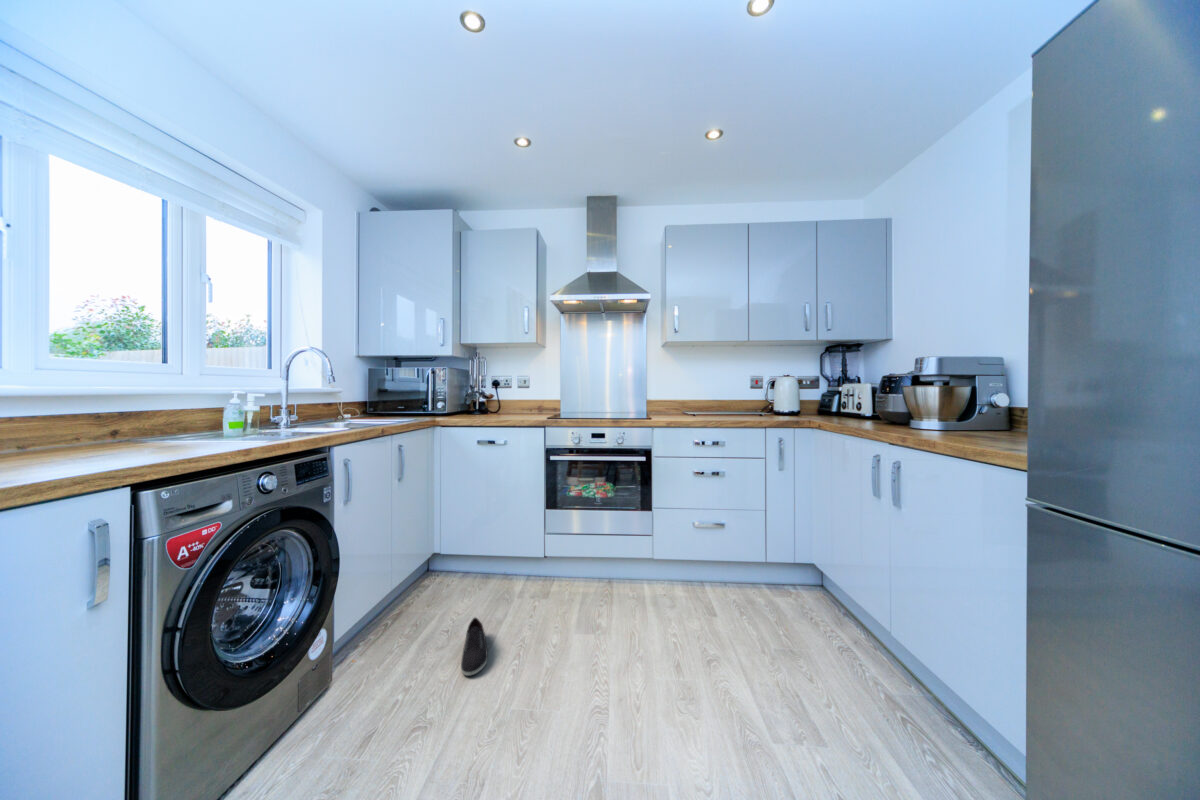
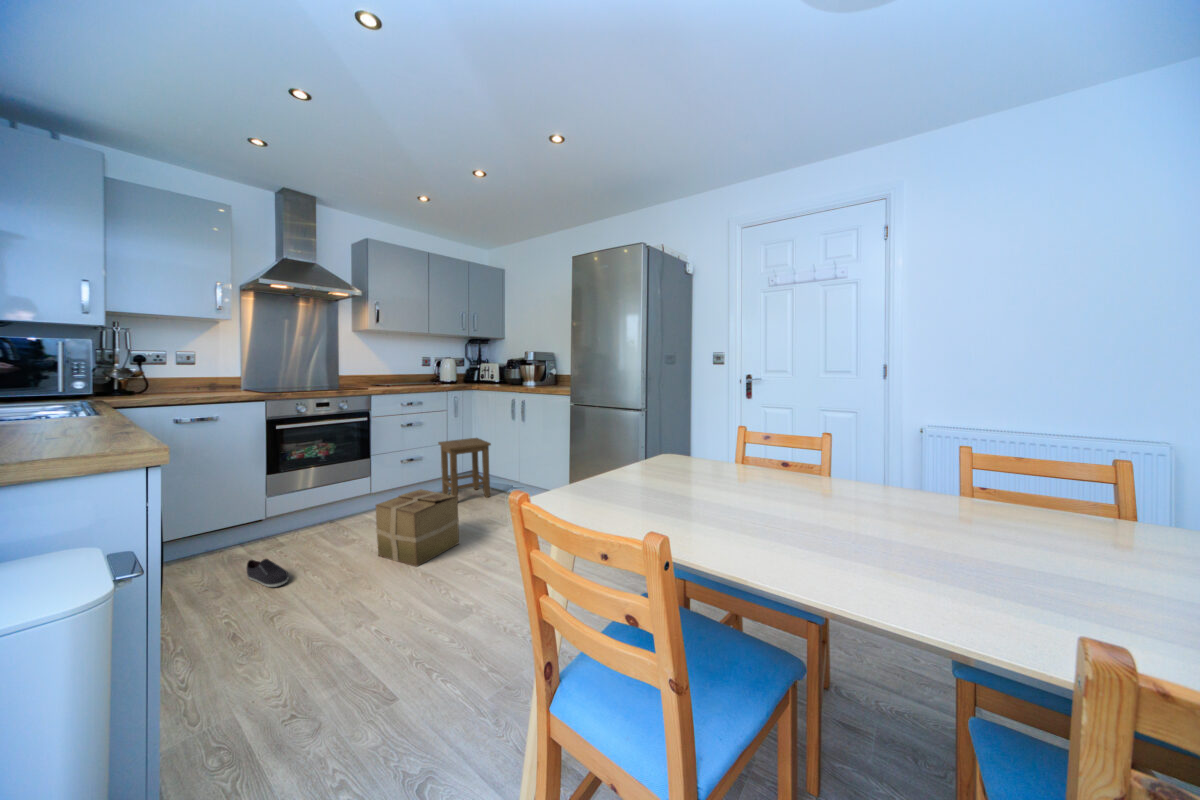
stool: none [744,507,827,632] -> present [438,438,491,497]
cardboard box: none [584,596,702,761] -> present [376,489,459,566]

